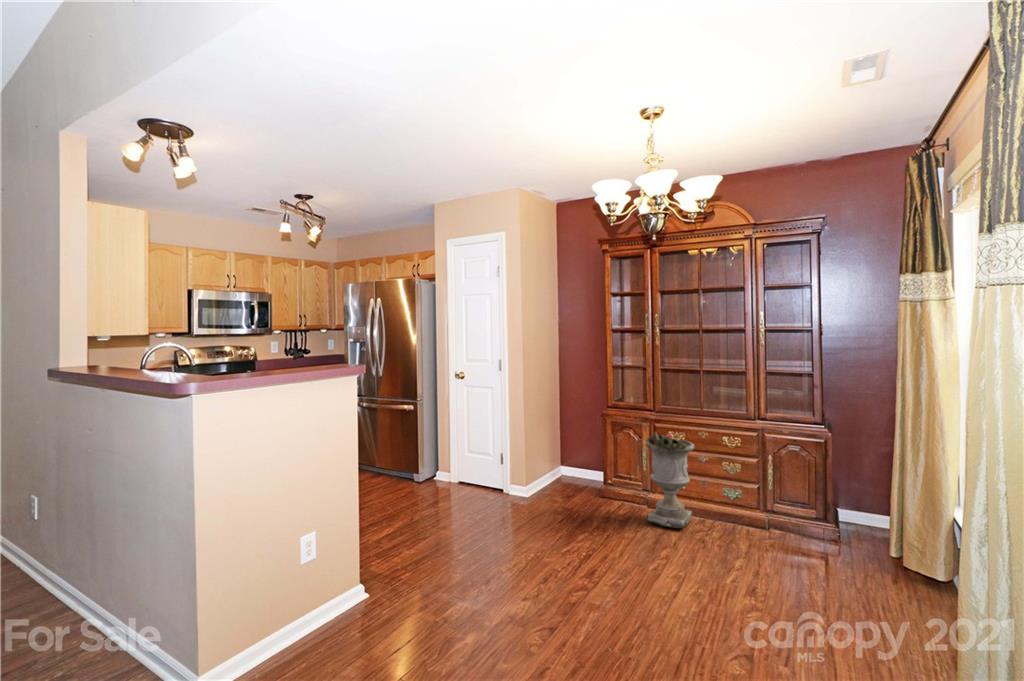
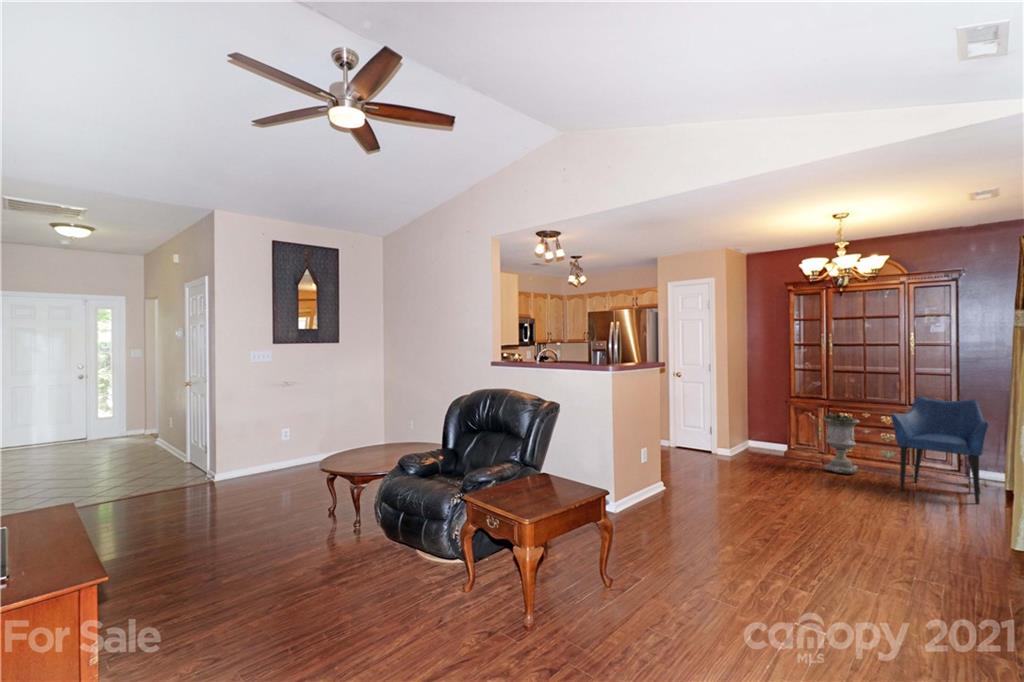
armchair: none [738,408,879,593] -> present [891,396,989,504]

